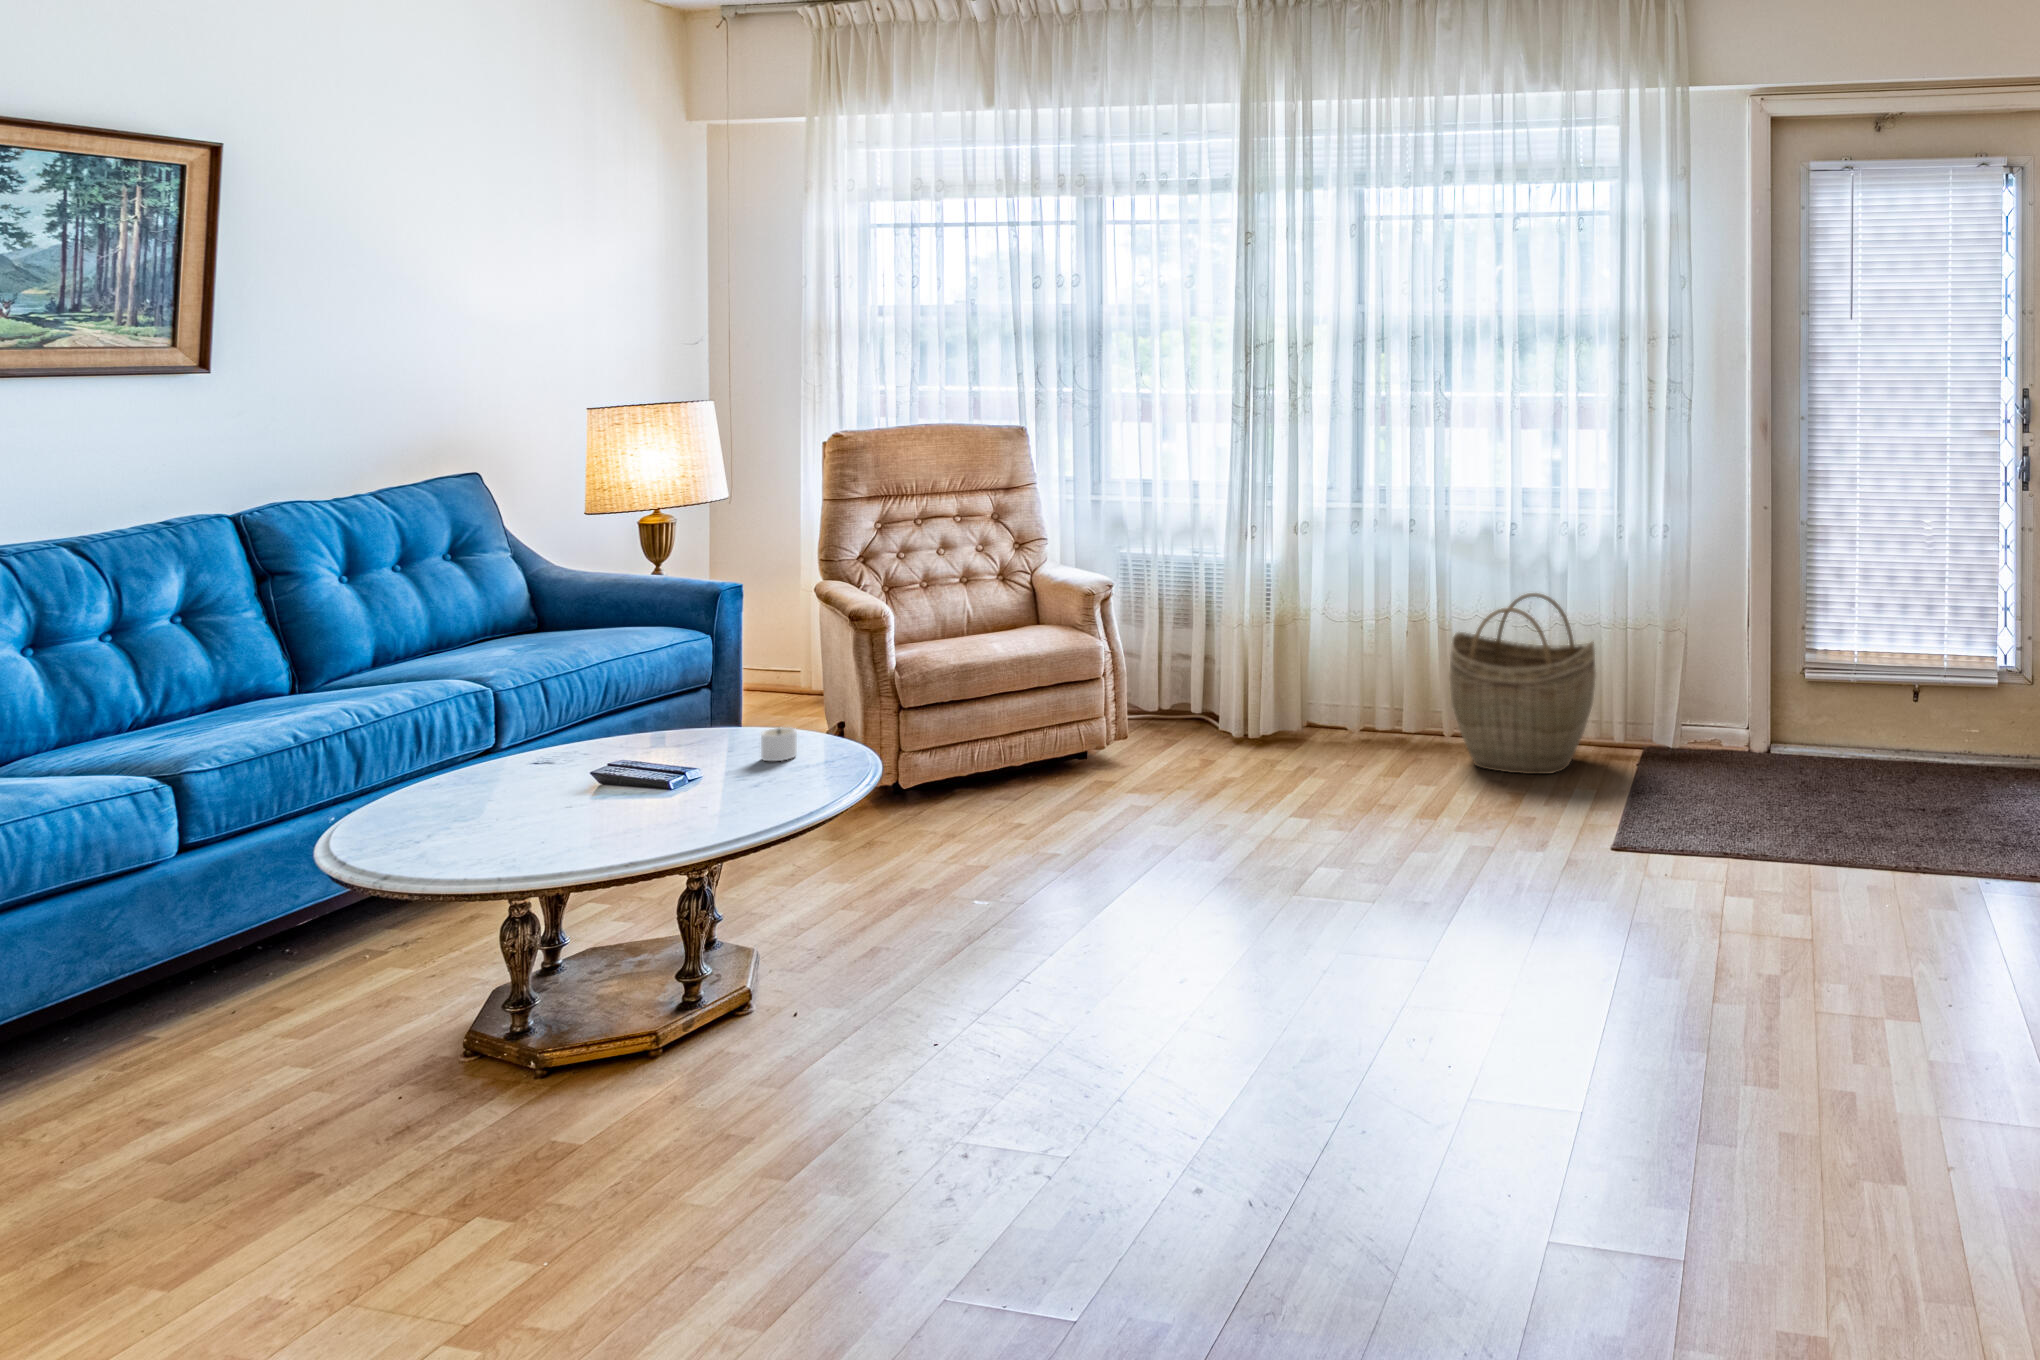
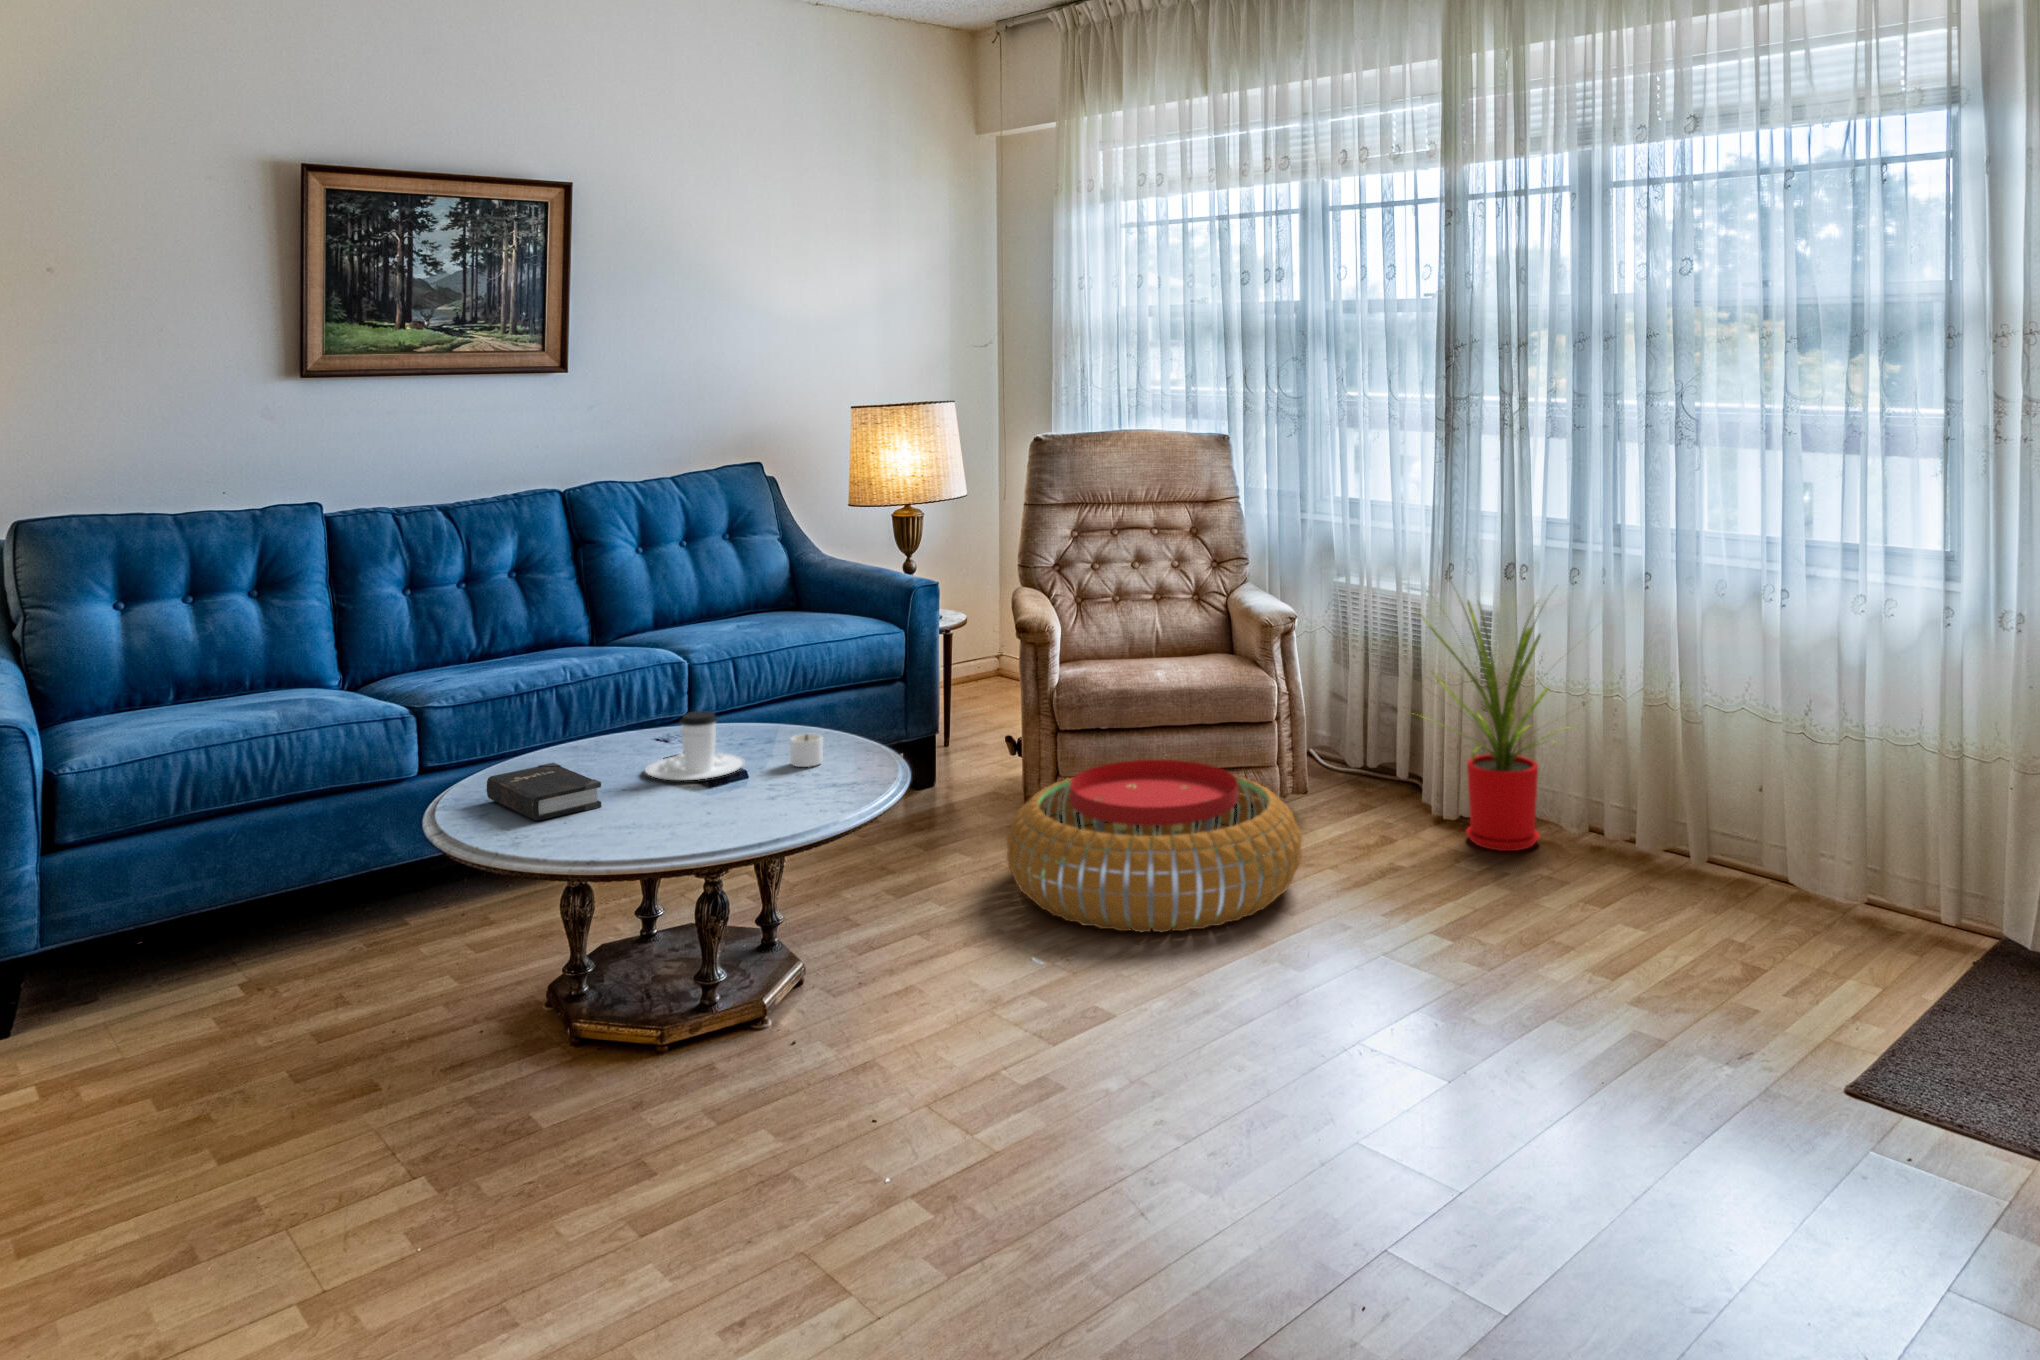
house plant: none [1228,539,1389,762] -> present [1412,583,1588,851]
woven basket: present [1450,593,1596,774] -> none [1660,677,1865,923]
coffee cup: none [596,717,712,793] -> present [645,711,745,780]
pouf: none [911,720,1194,877] -> present [1007,760,1302,932]
hardback book: none [433,793,598,850] -> present [487,763,601,821]

